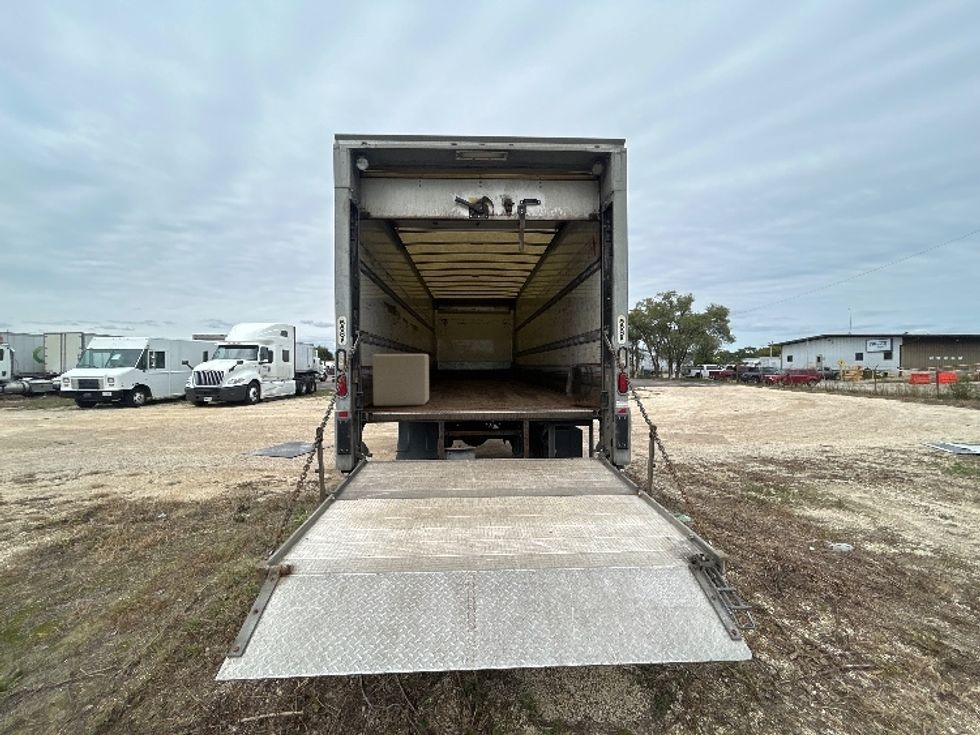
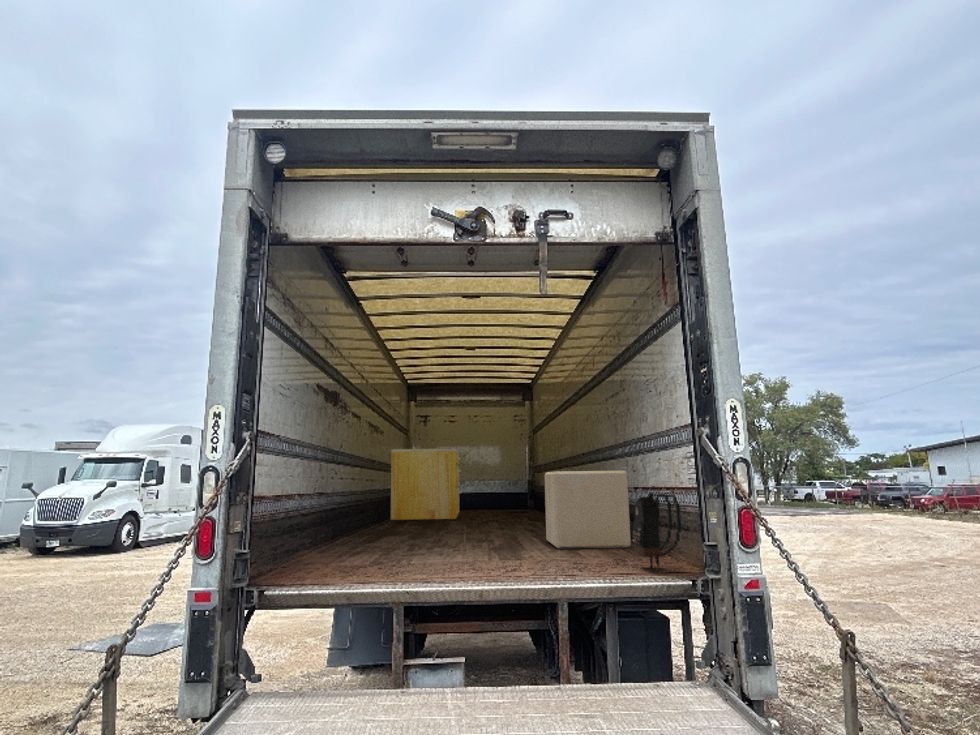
filing cabinet: none [422,340,465,383] -> present [391,448,461,520]
cardboard box: present [373,354,429,406] -> present [545,471,631,549]

